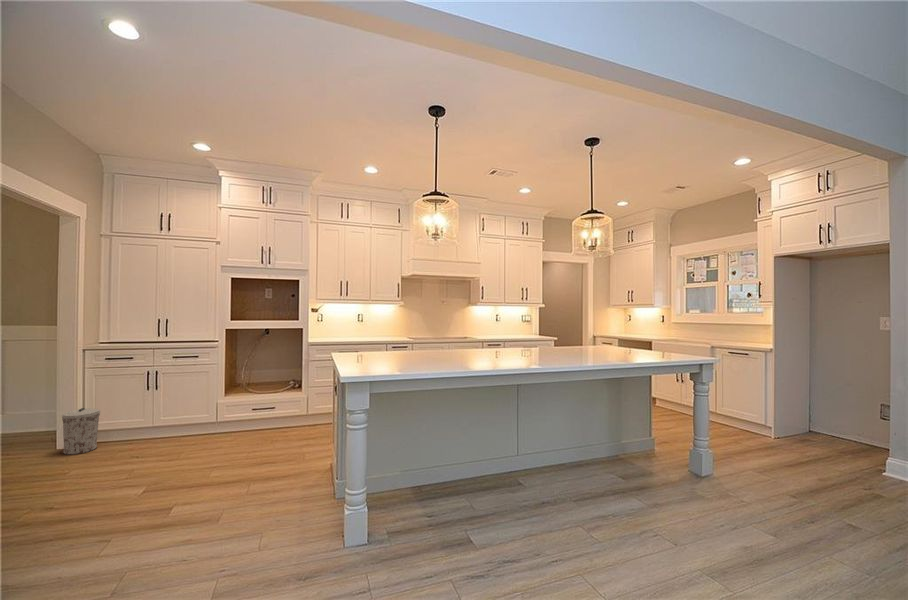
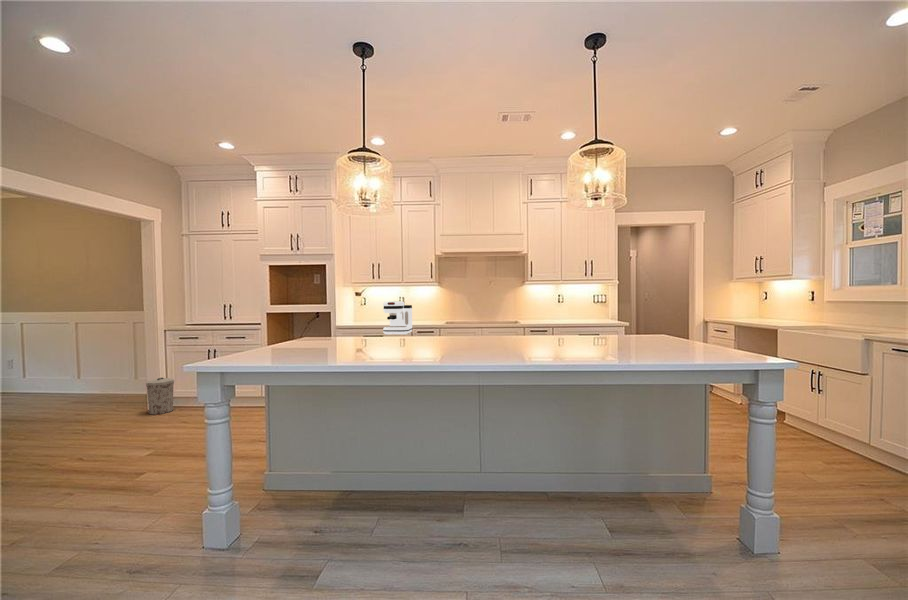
coffee maker: none [364,319,389,351] -> present [383,301,412,335]

